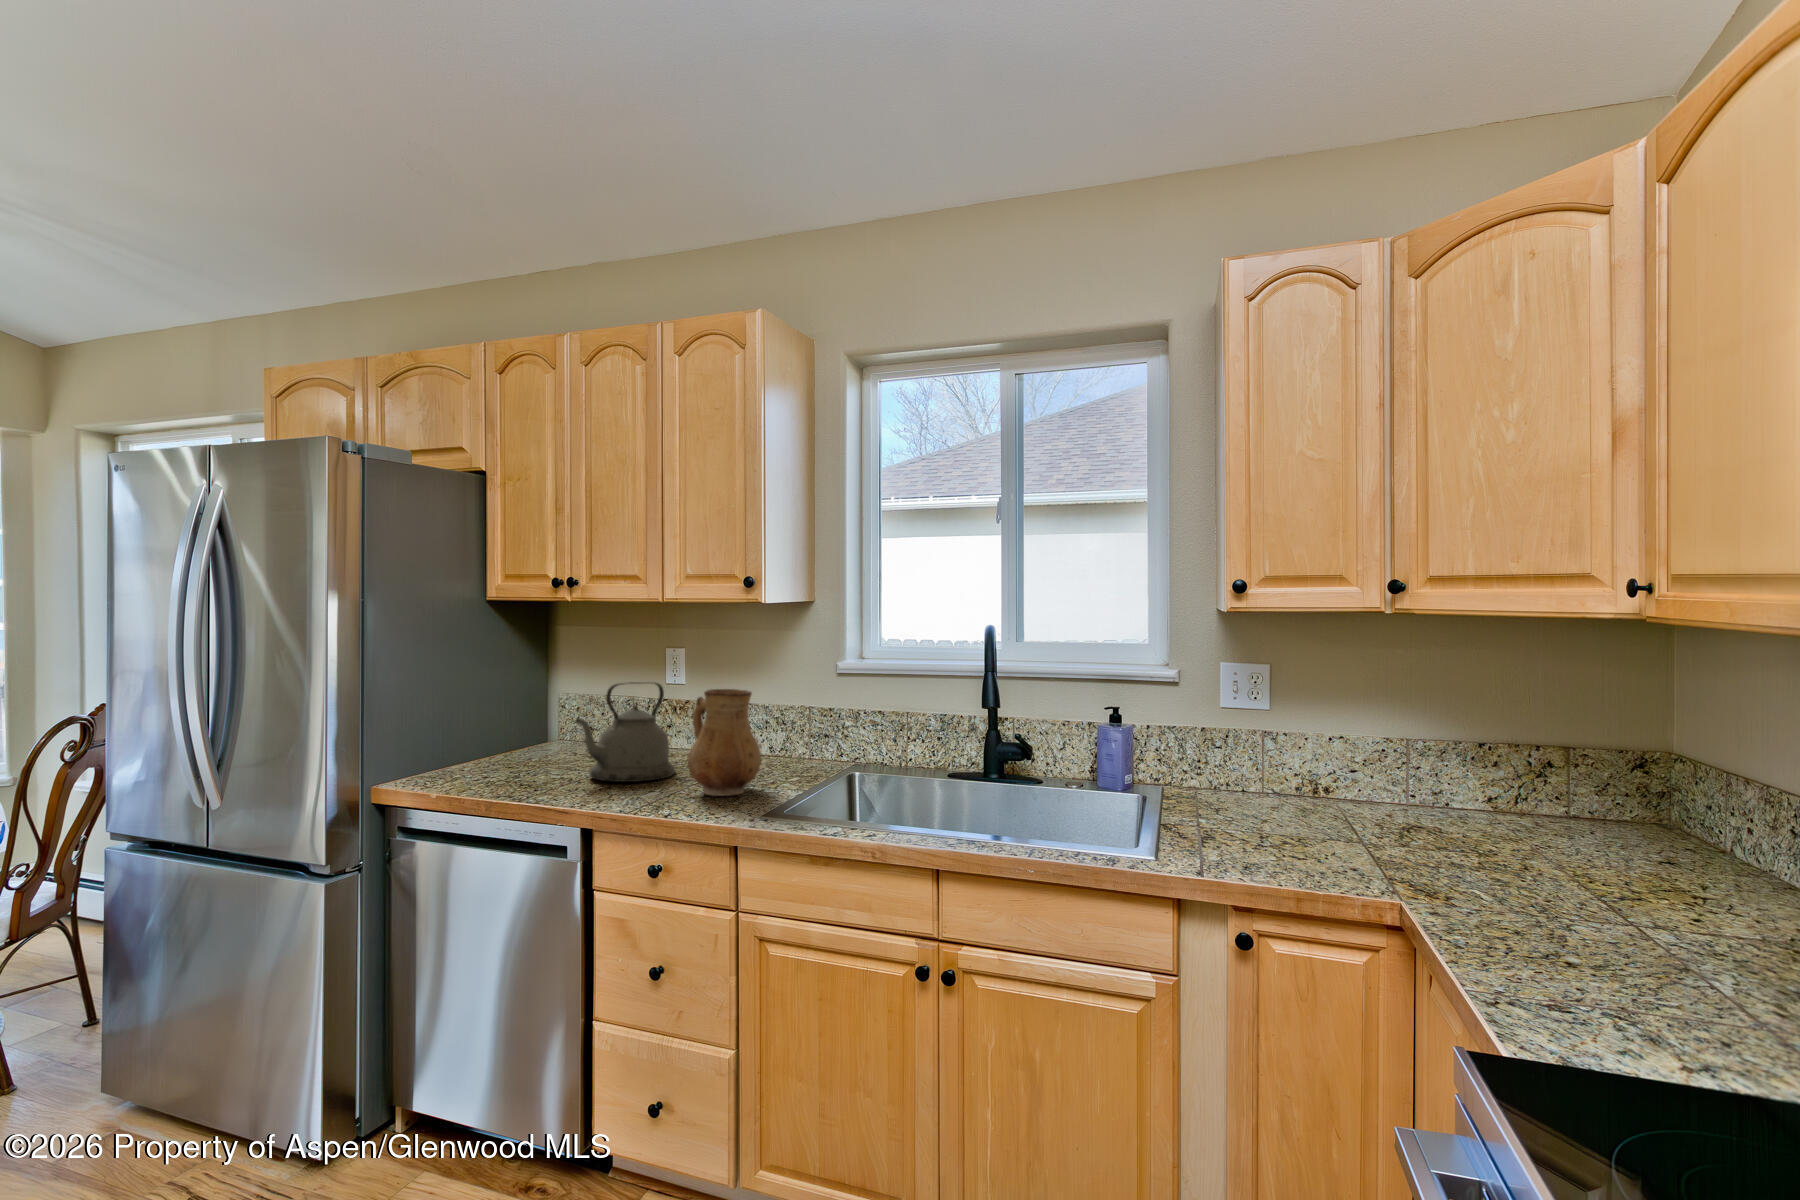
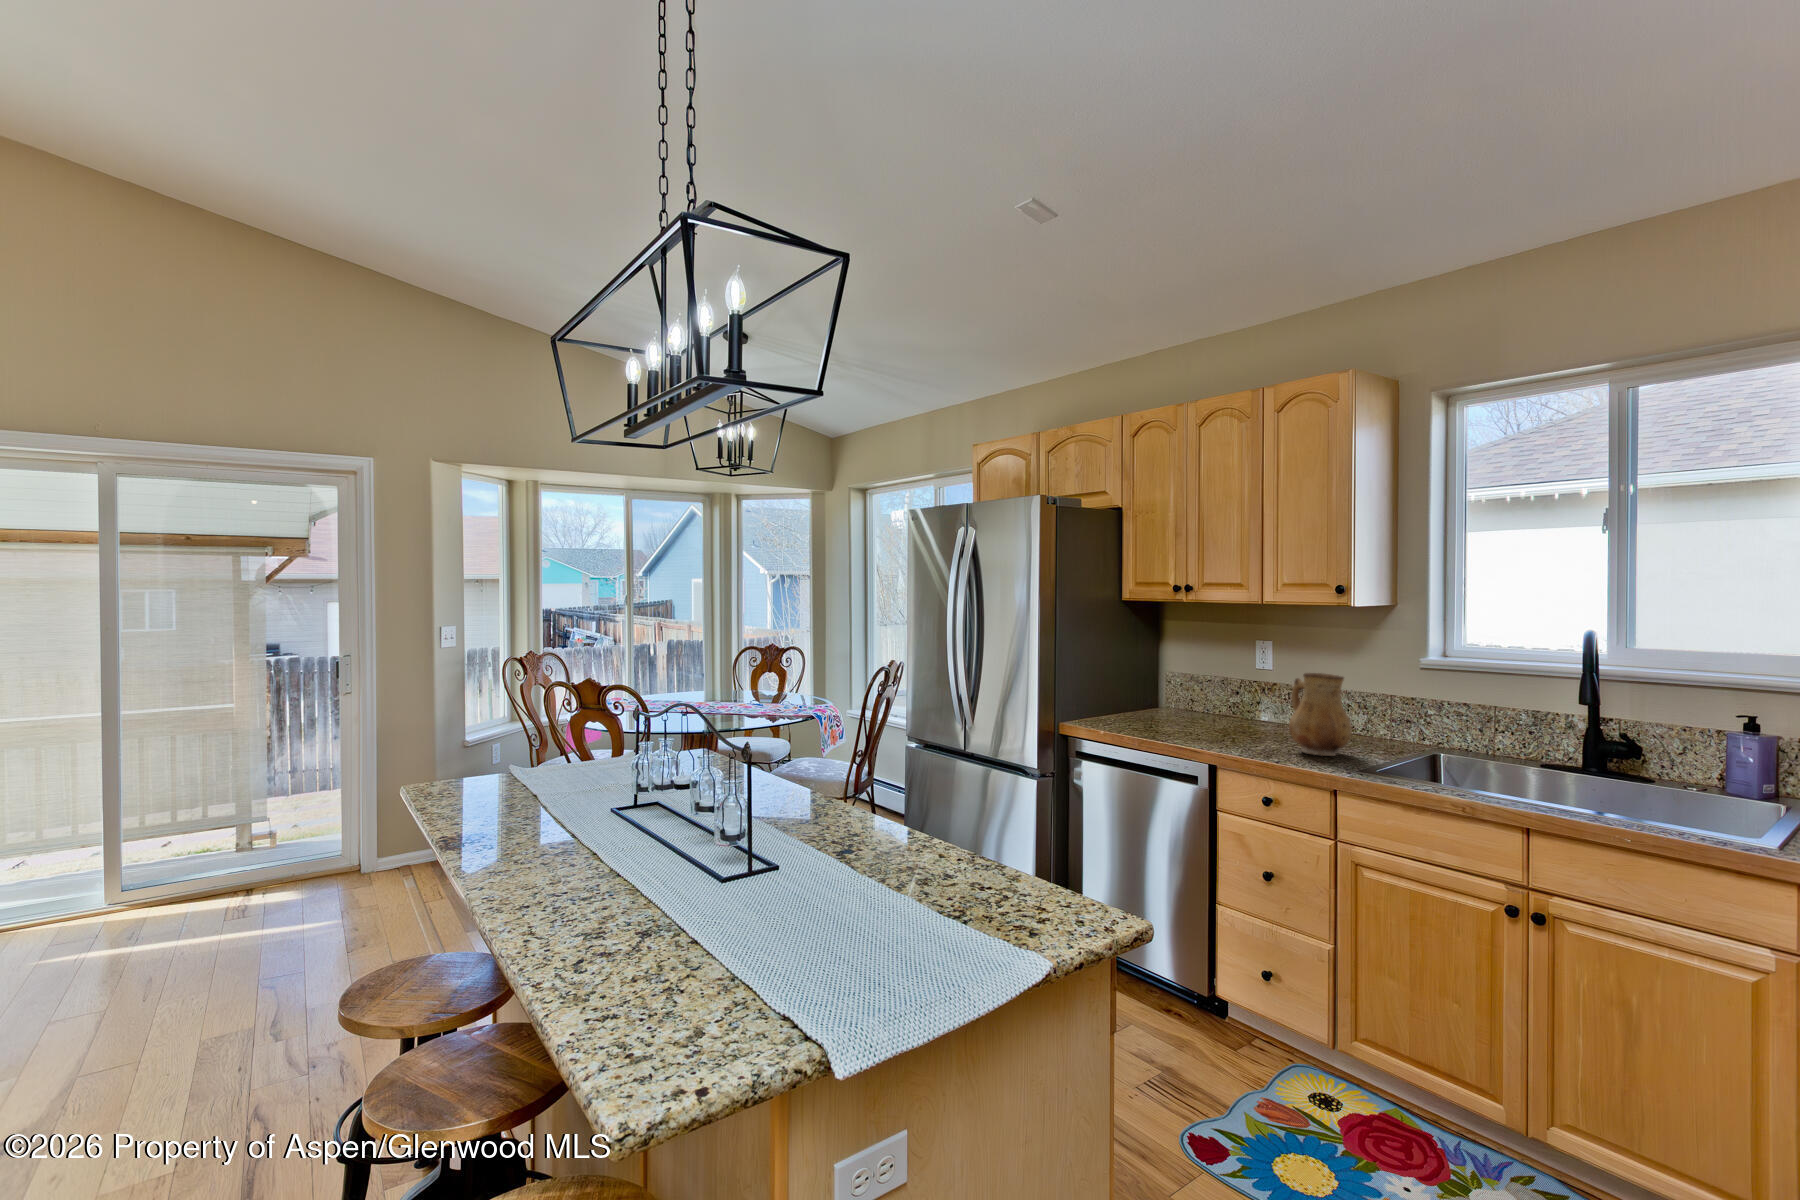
kettle: present [576,682,675,782] -> none [1198,664,1270,740]

